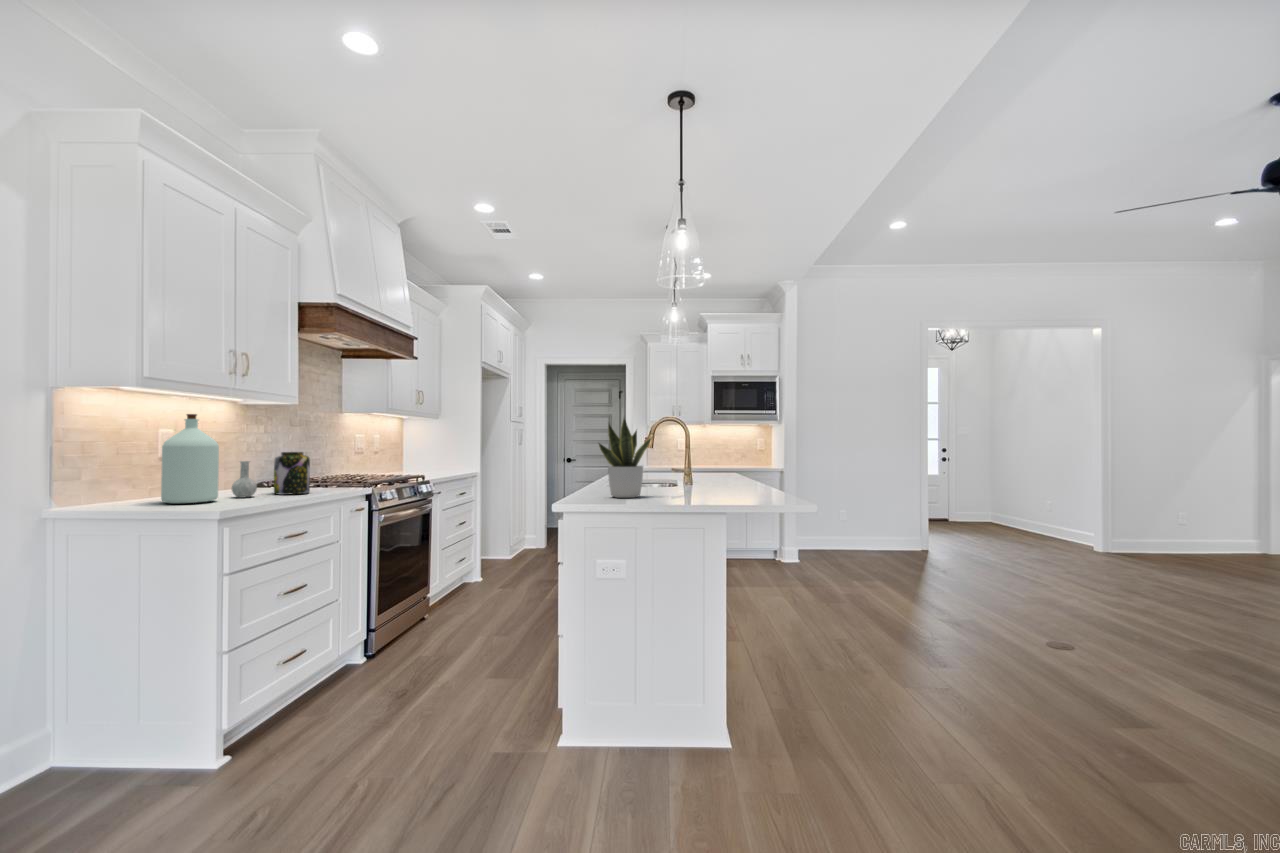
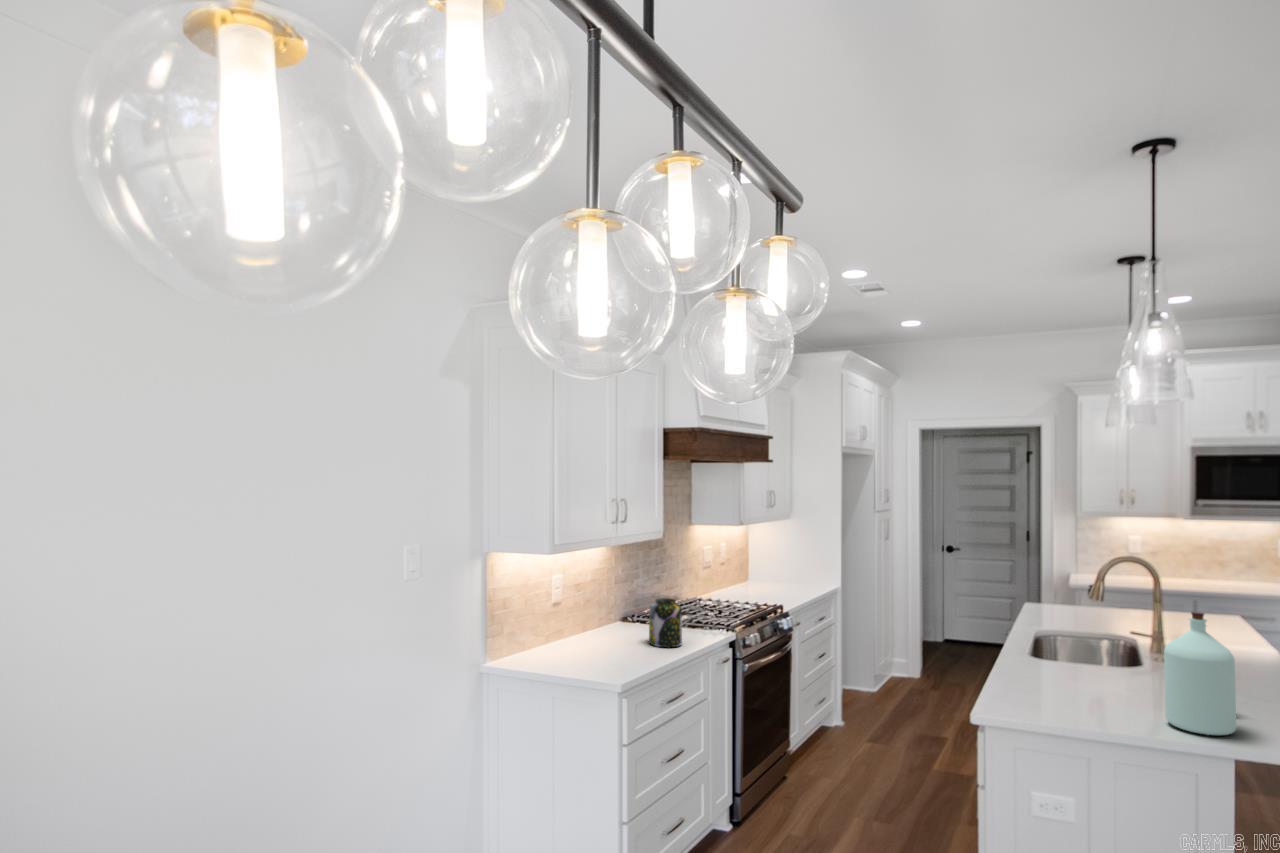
bottle: present [161,414,257,503] -> present [1164,611,1236,735]
potted plant: present [599,418,652,498] -> none [1029,604,1113,718]

